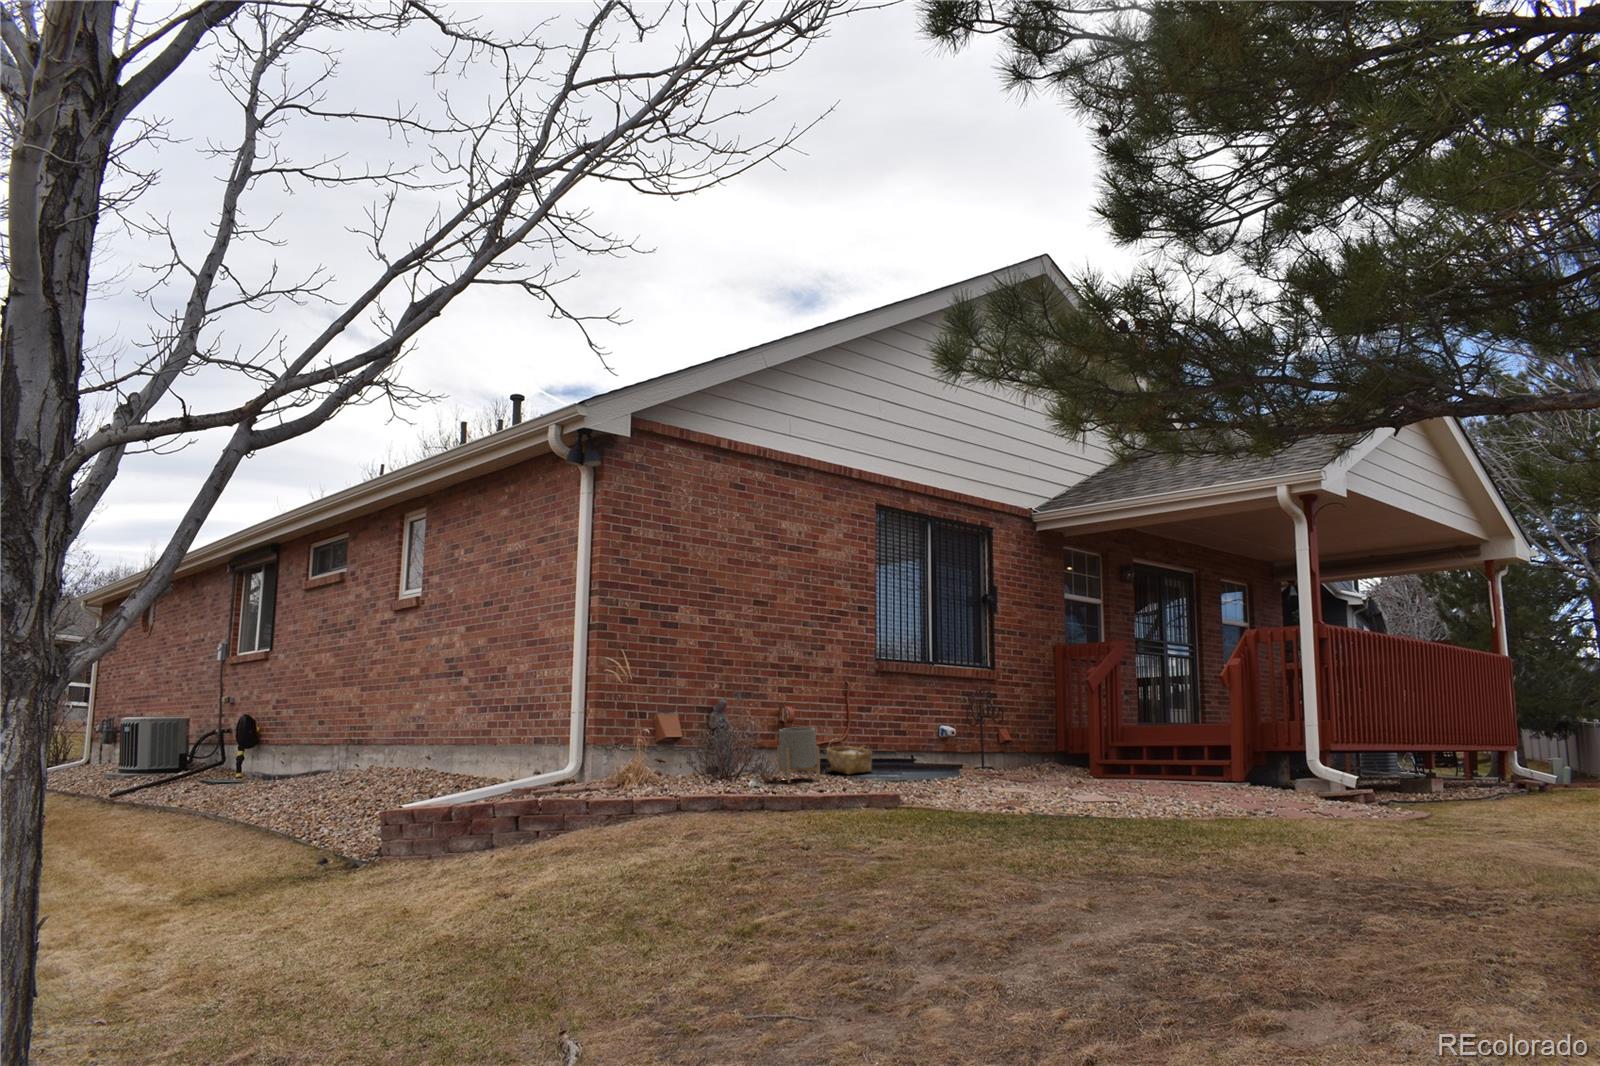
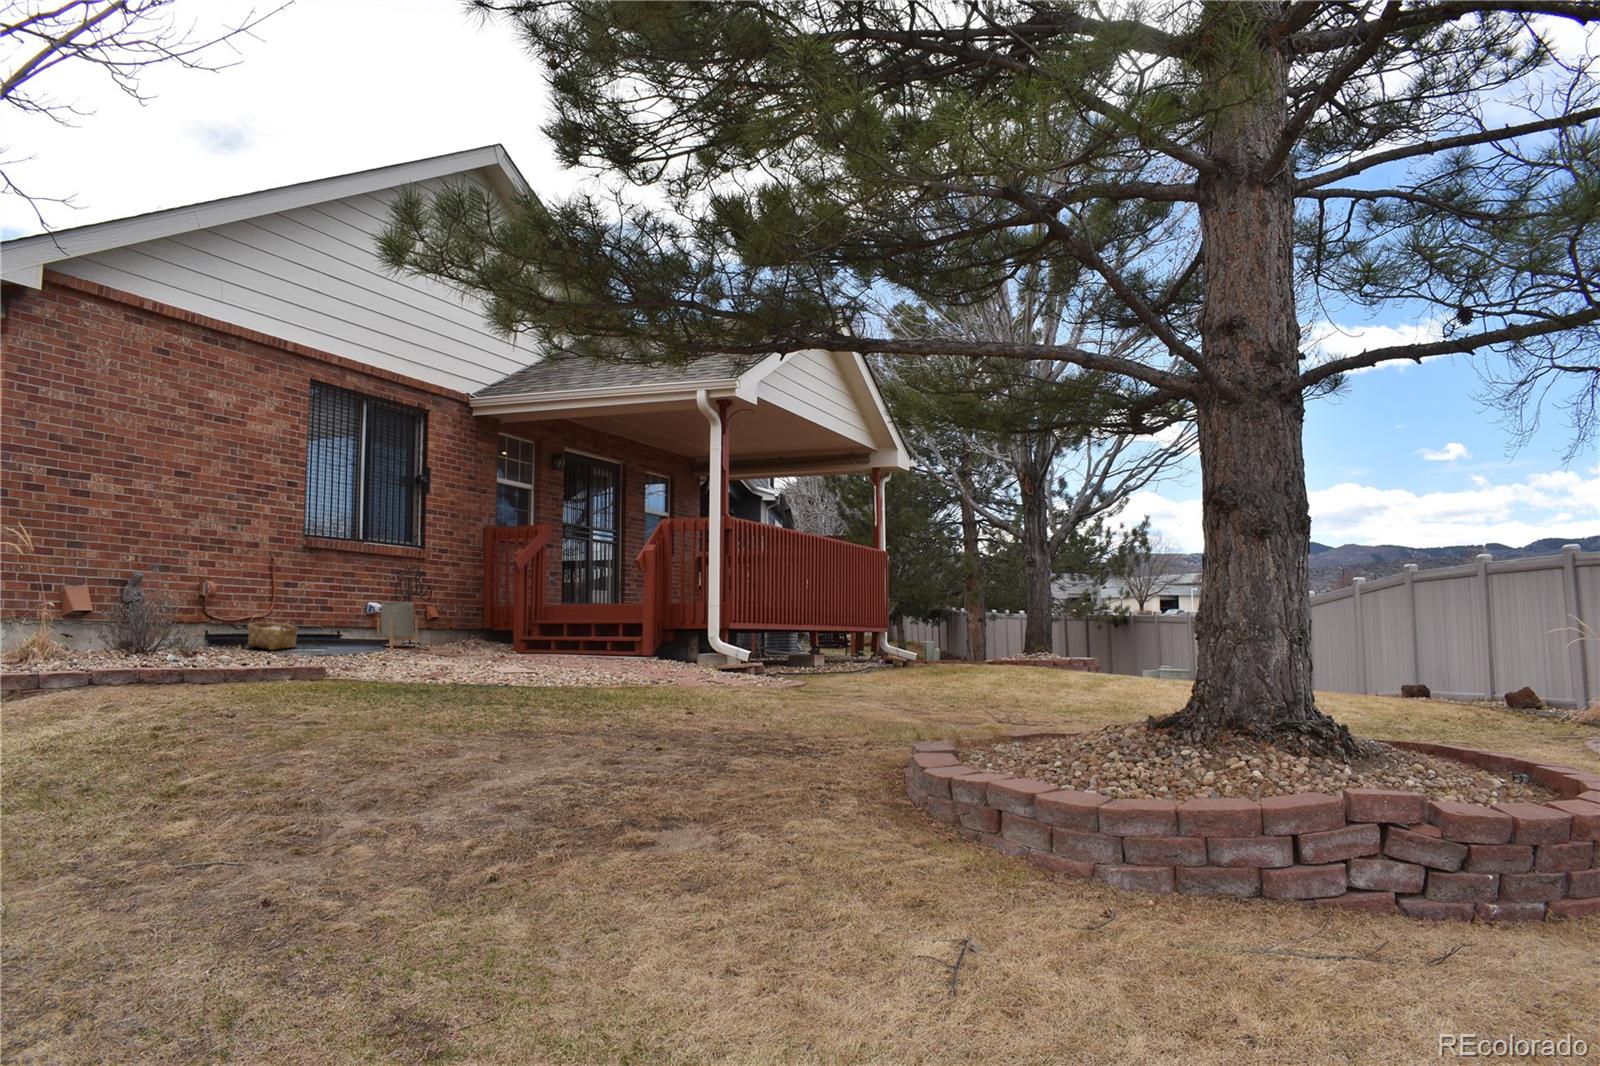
planter: present [777,727,820,783] -> present [377,602,418,649]

